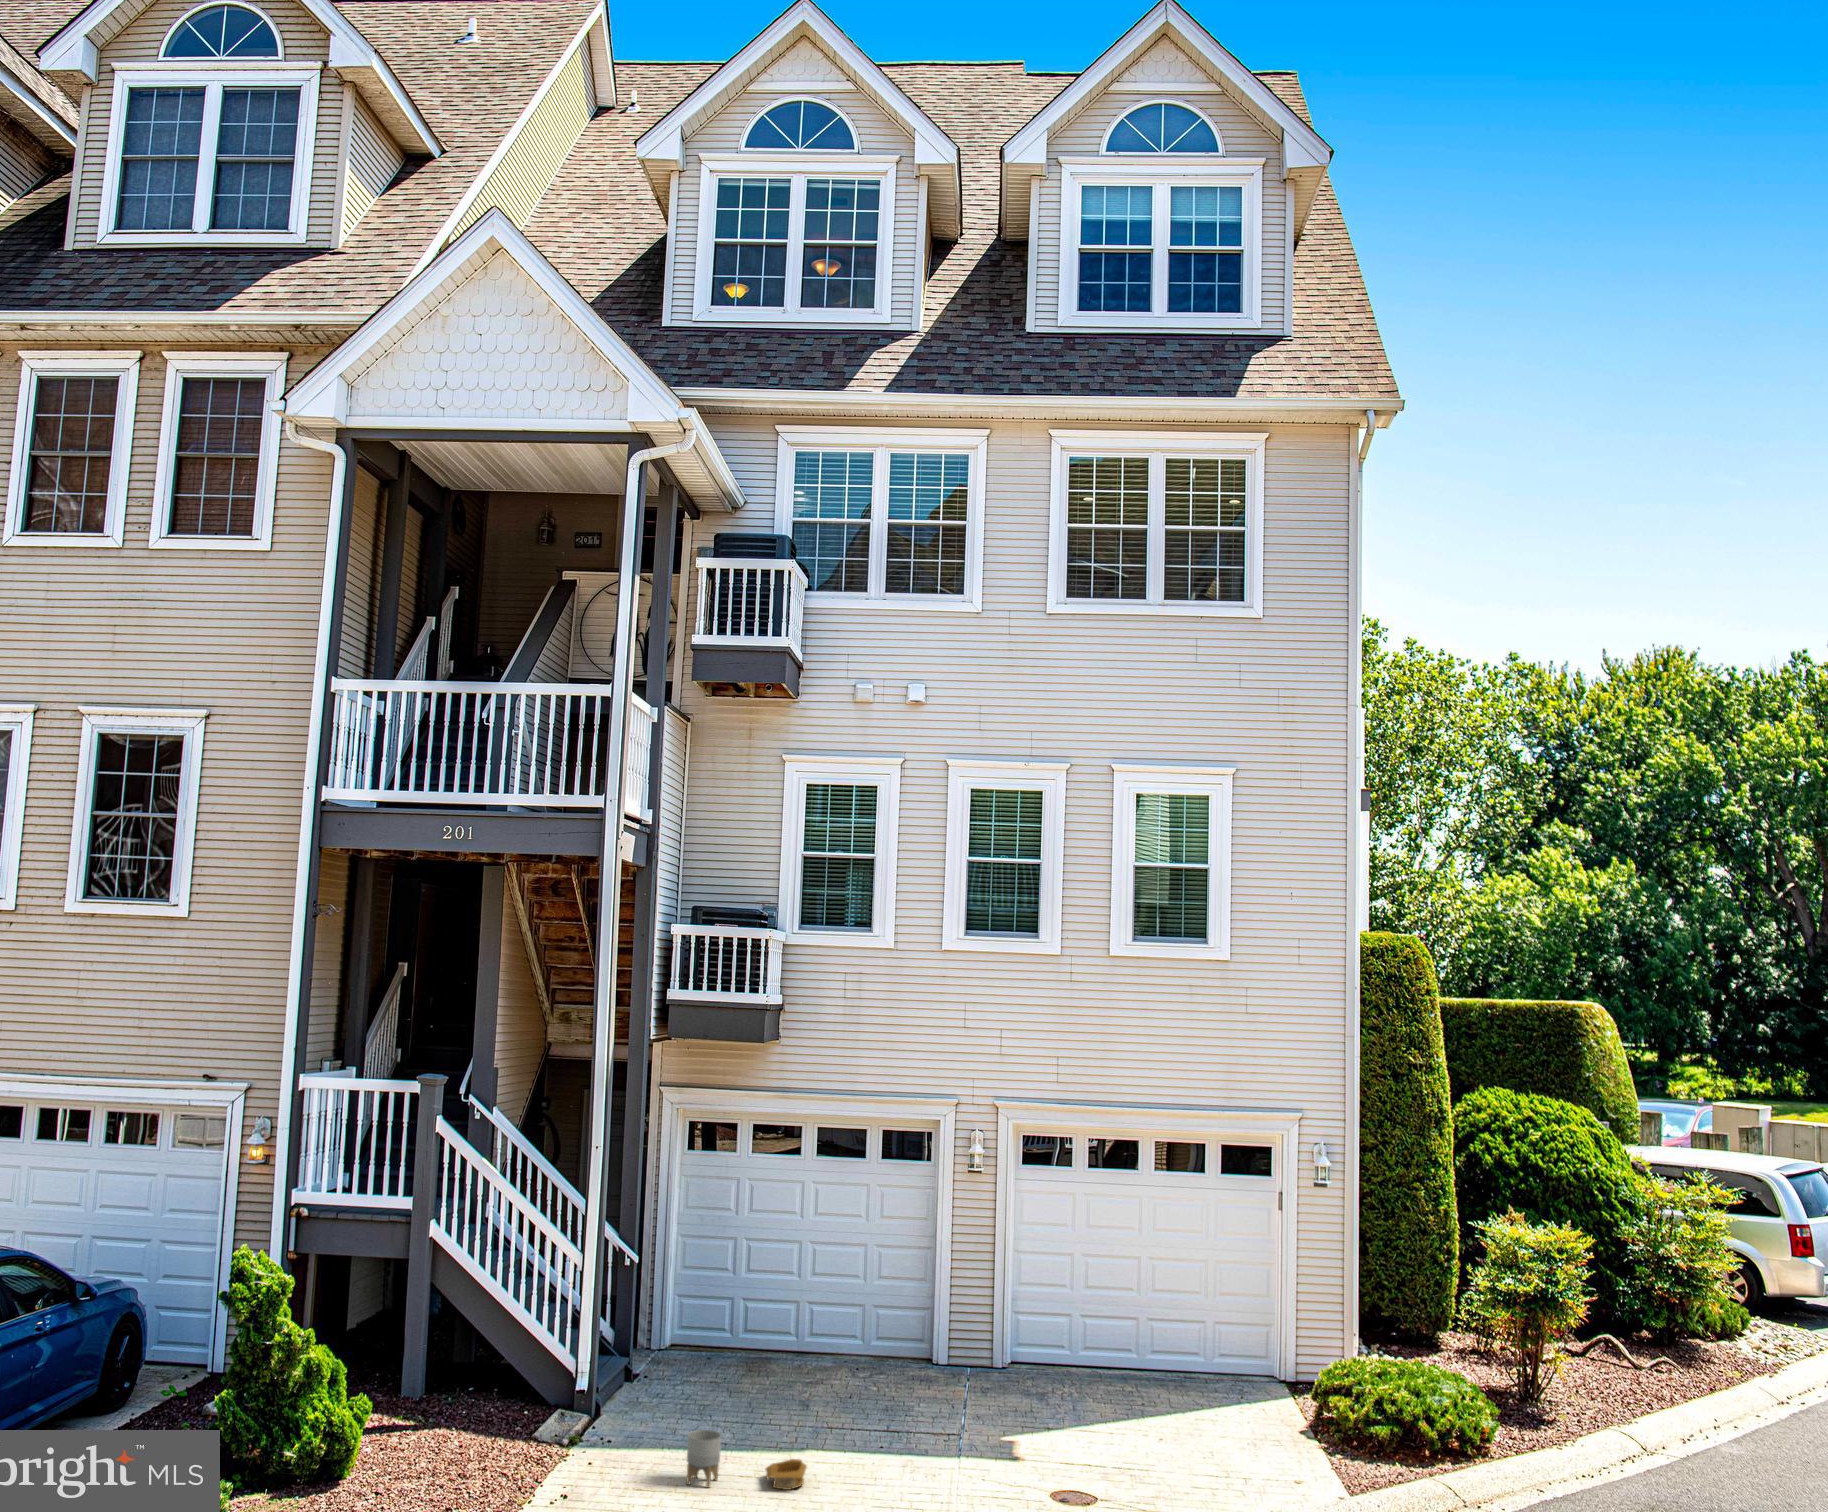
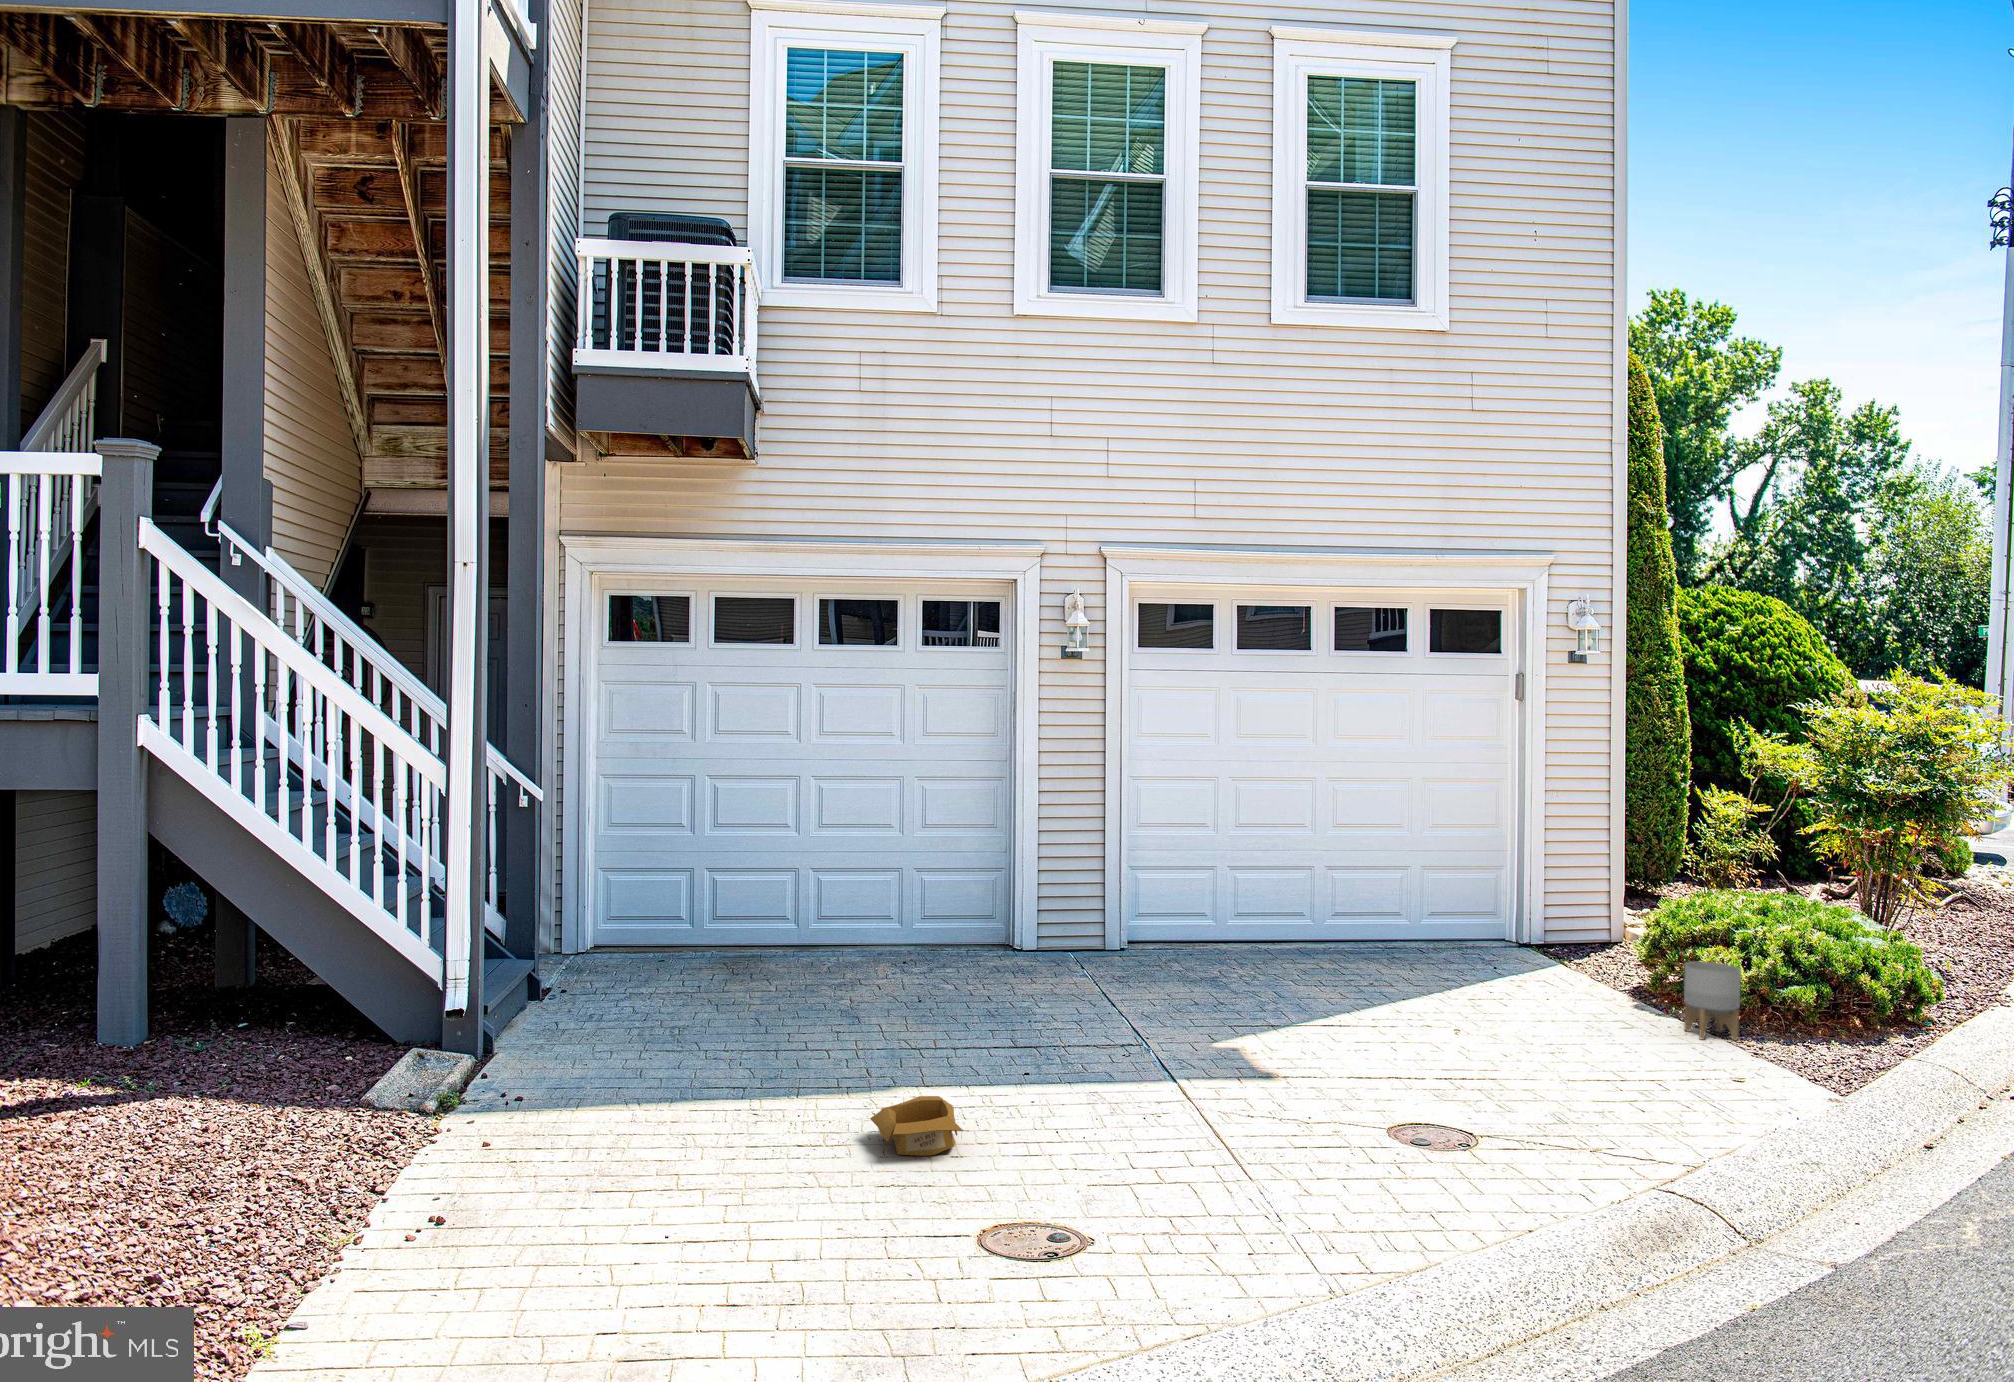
planter: present [686,1430,721,1488] -> present [1684,962,1741,1040]

